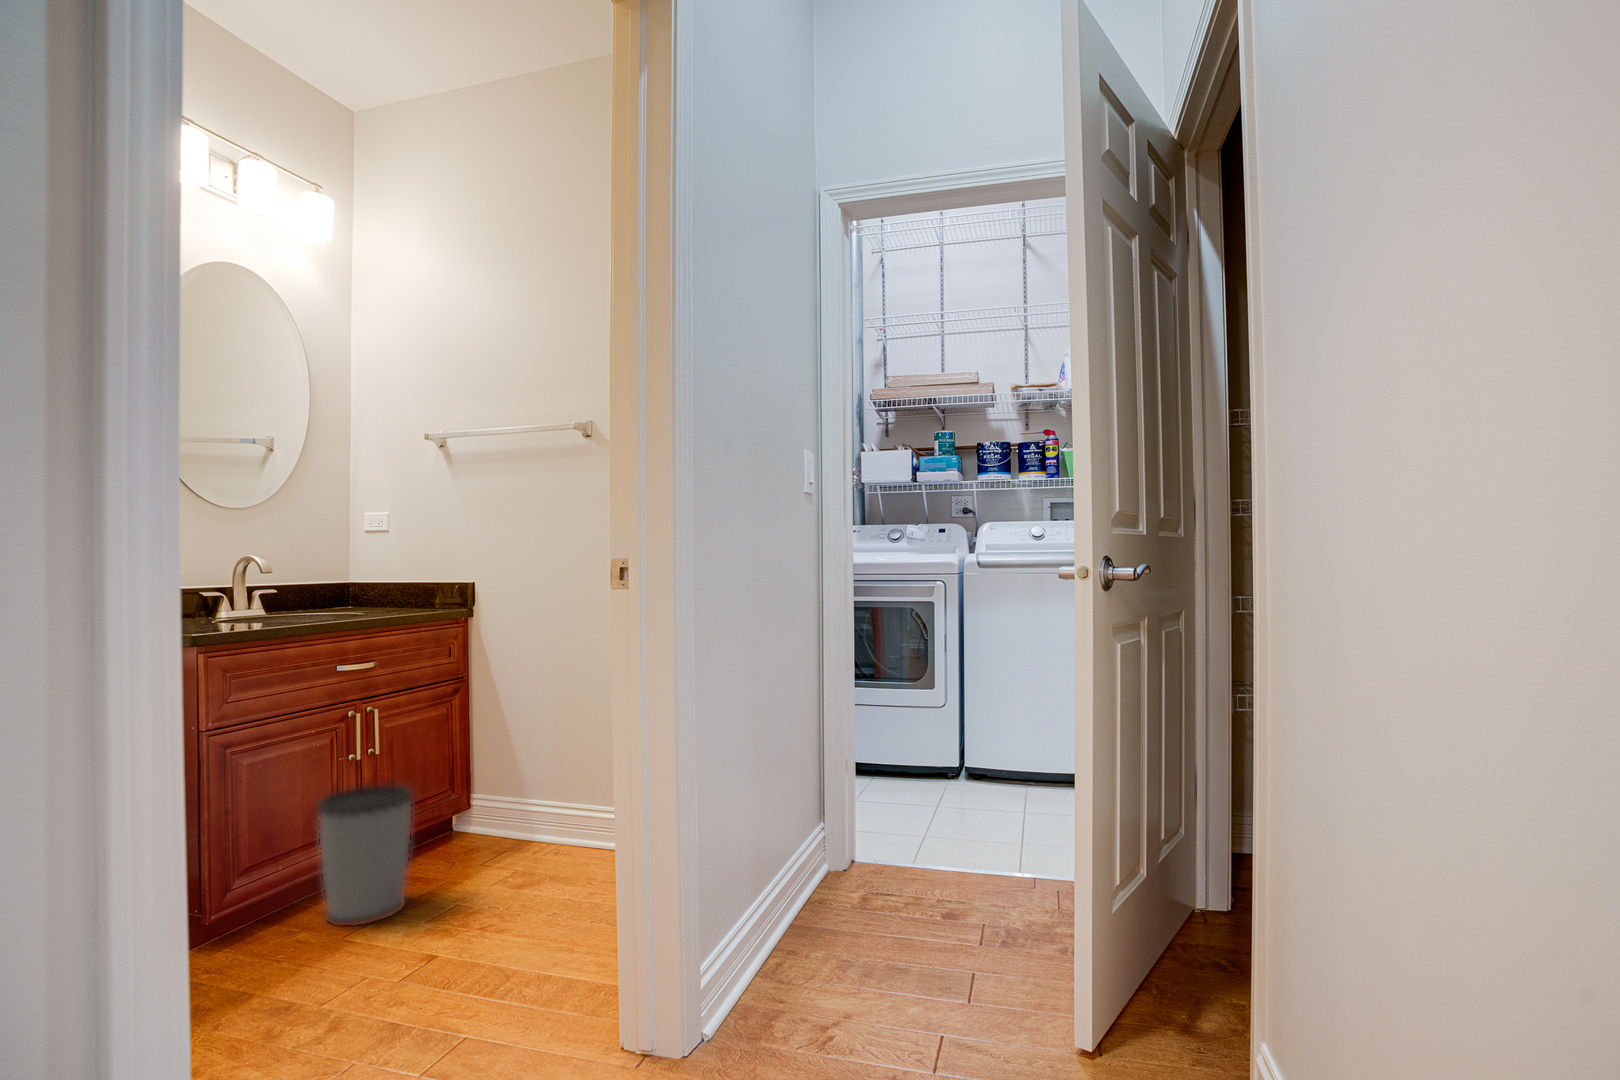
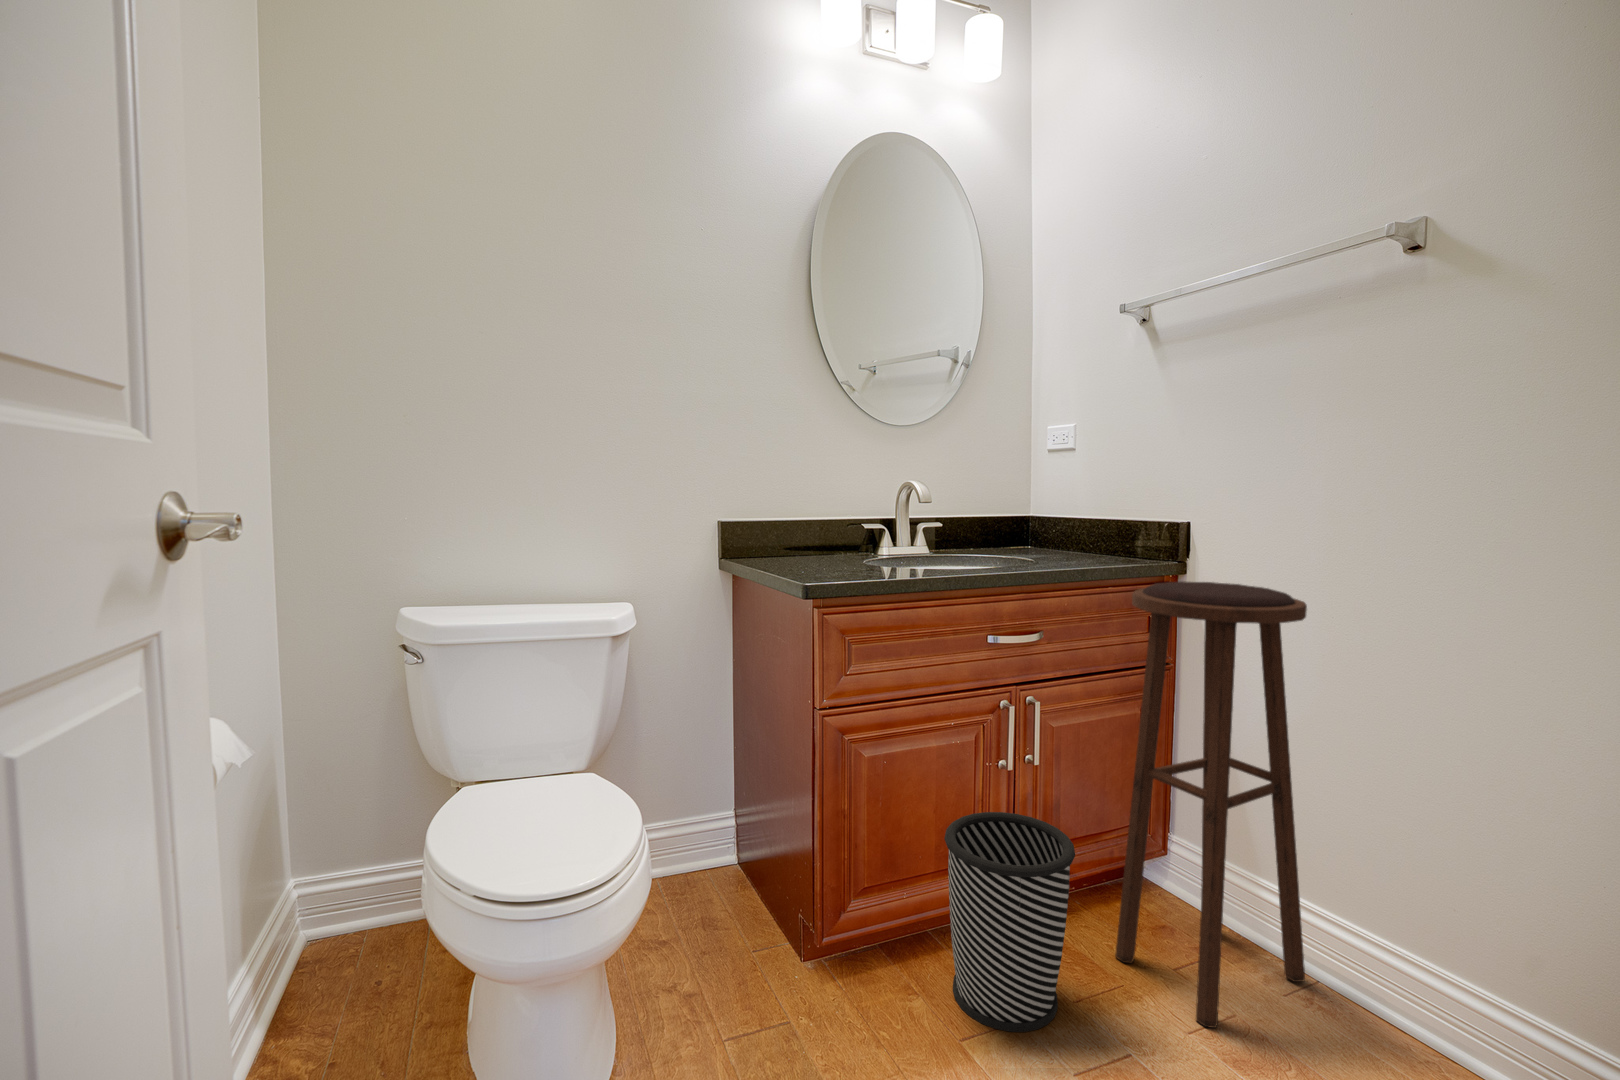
stool: none [440,615,553,880] -> present [1115,582,1307,1028]

